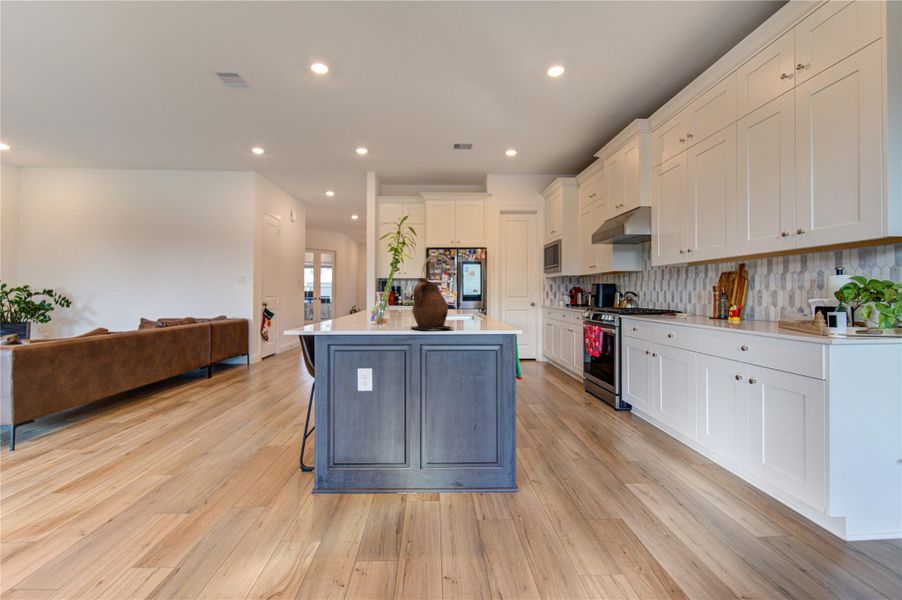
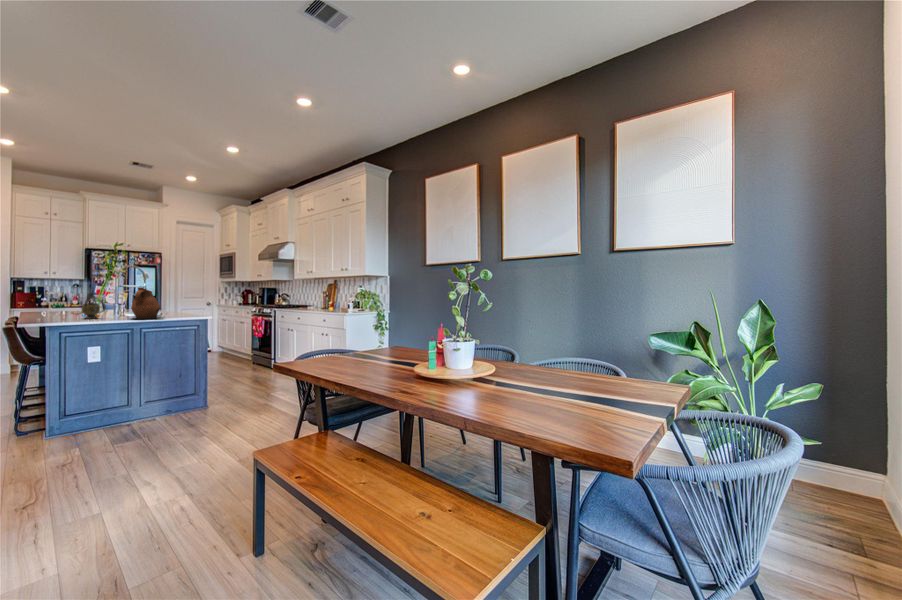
teapot: none [360,287,392,324] -> present [72,292,106,319]

